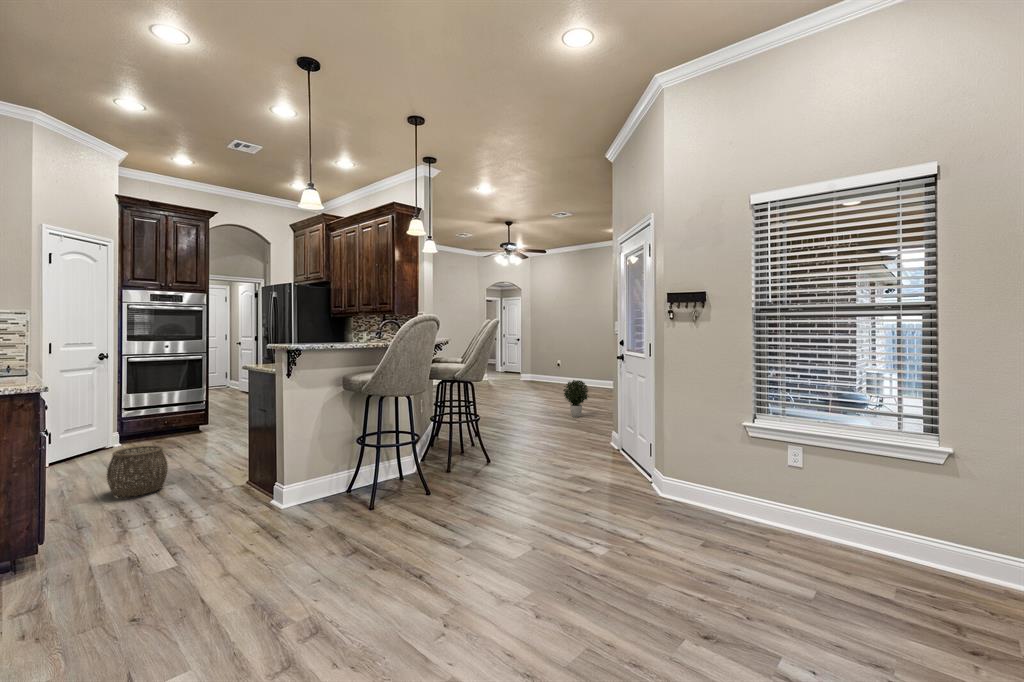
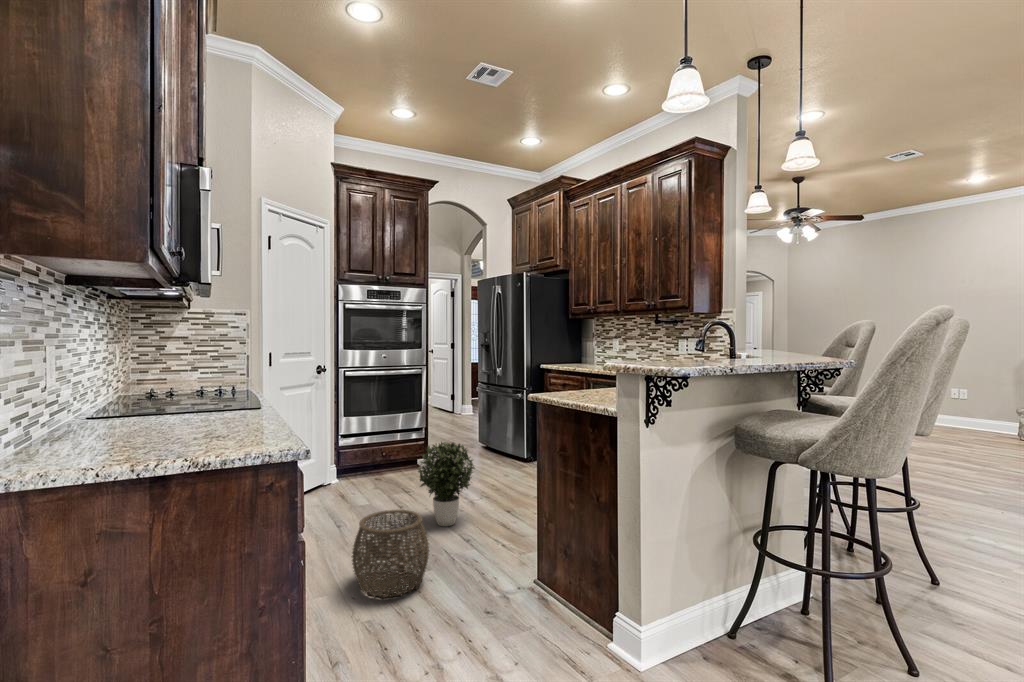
potted plant: present [563,380,589,417] -> present [418,442,475,526]

